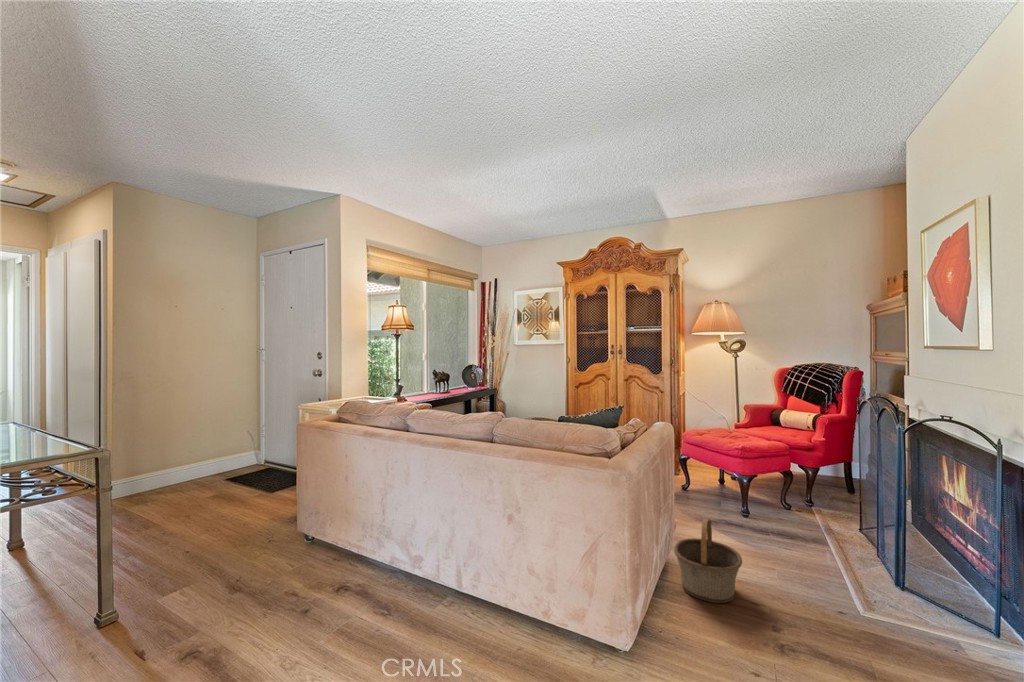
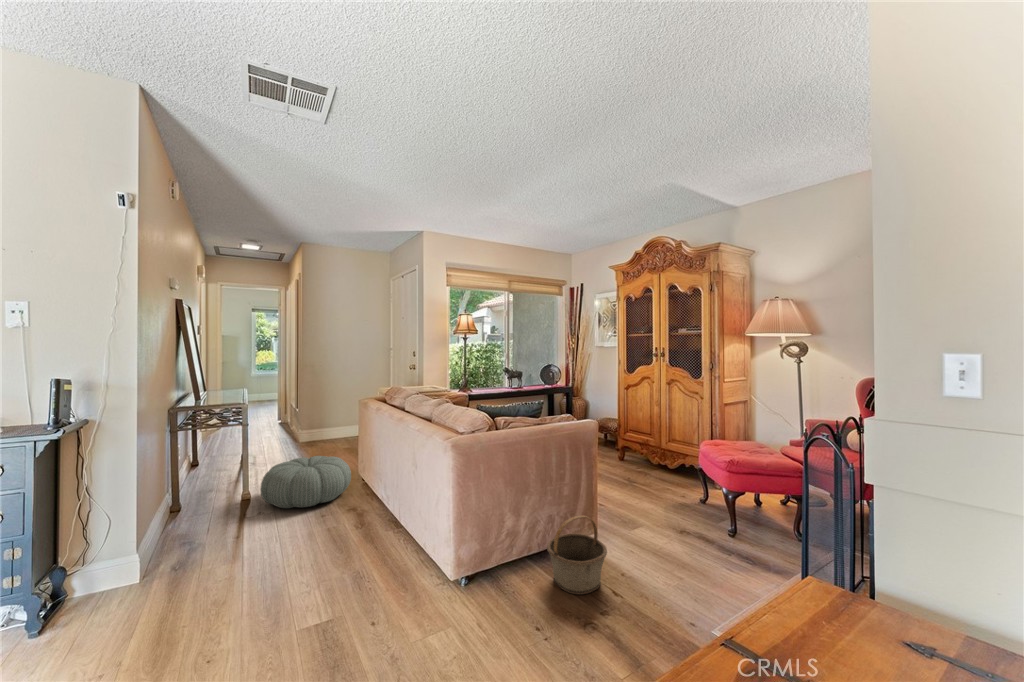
pouf: none [165,508,316,608] -> present [260,456,351,508]

